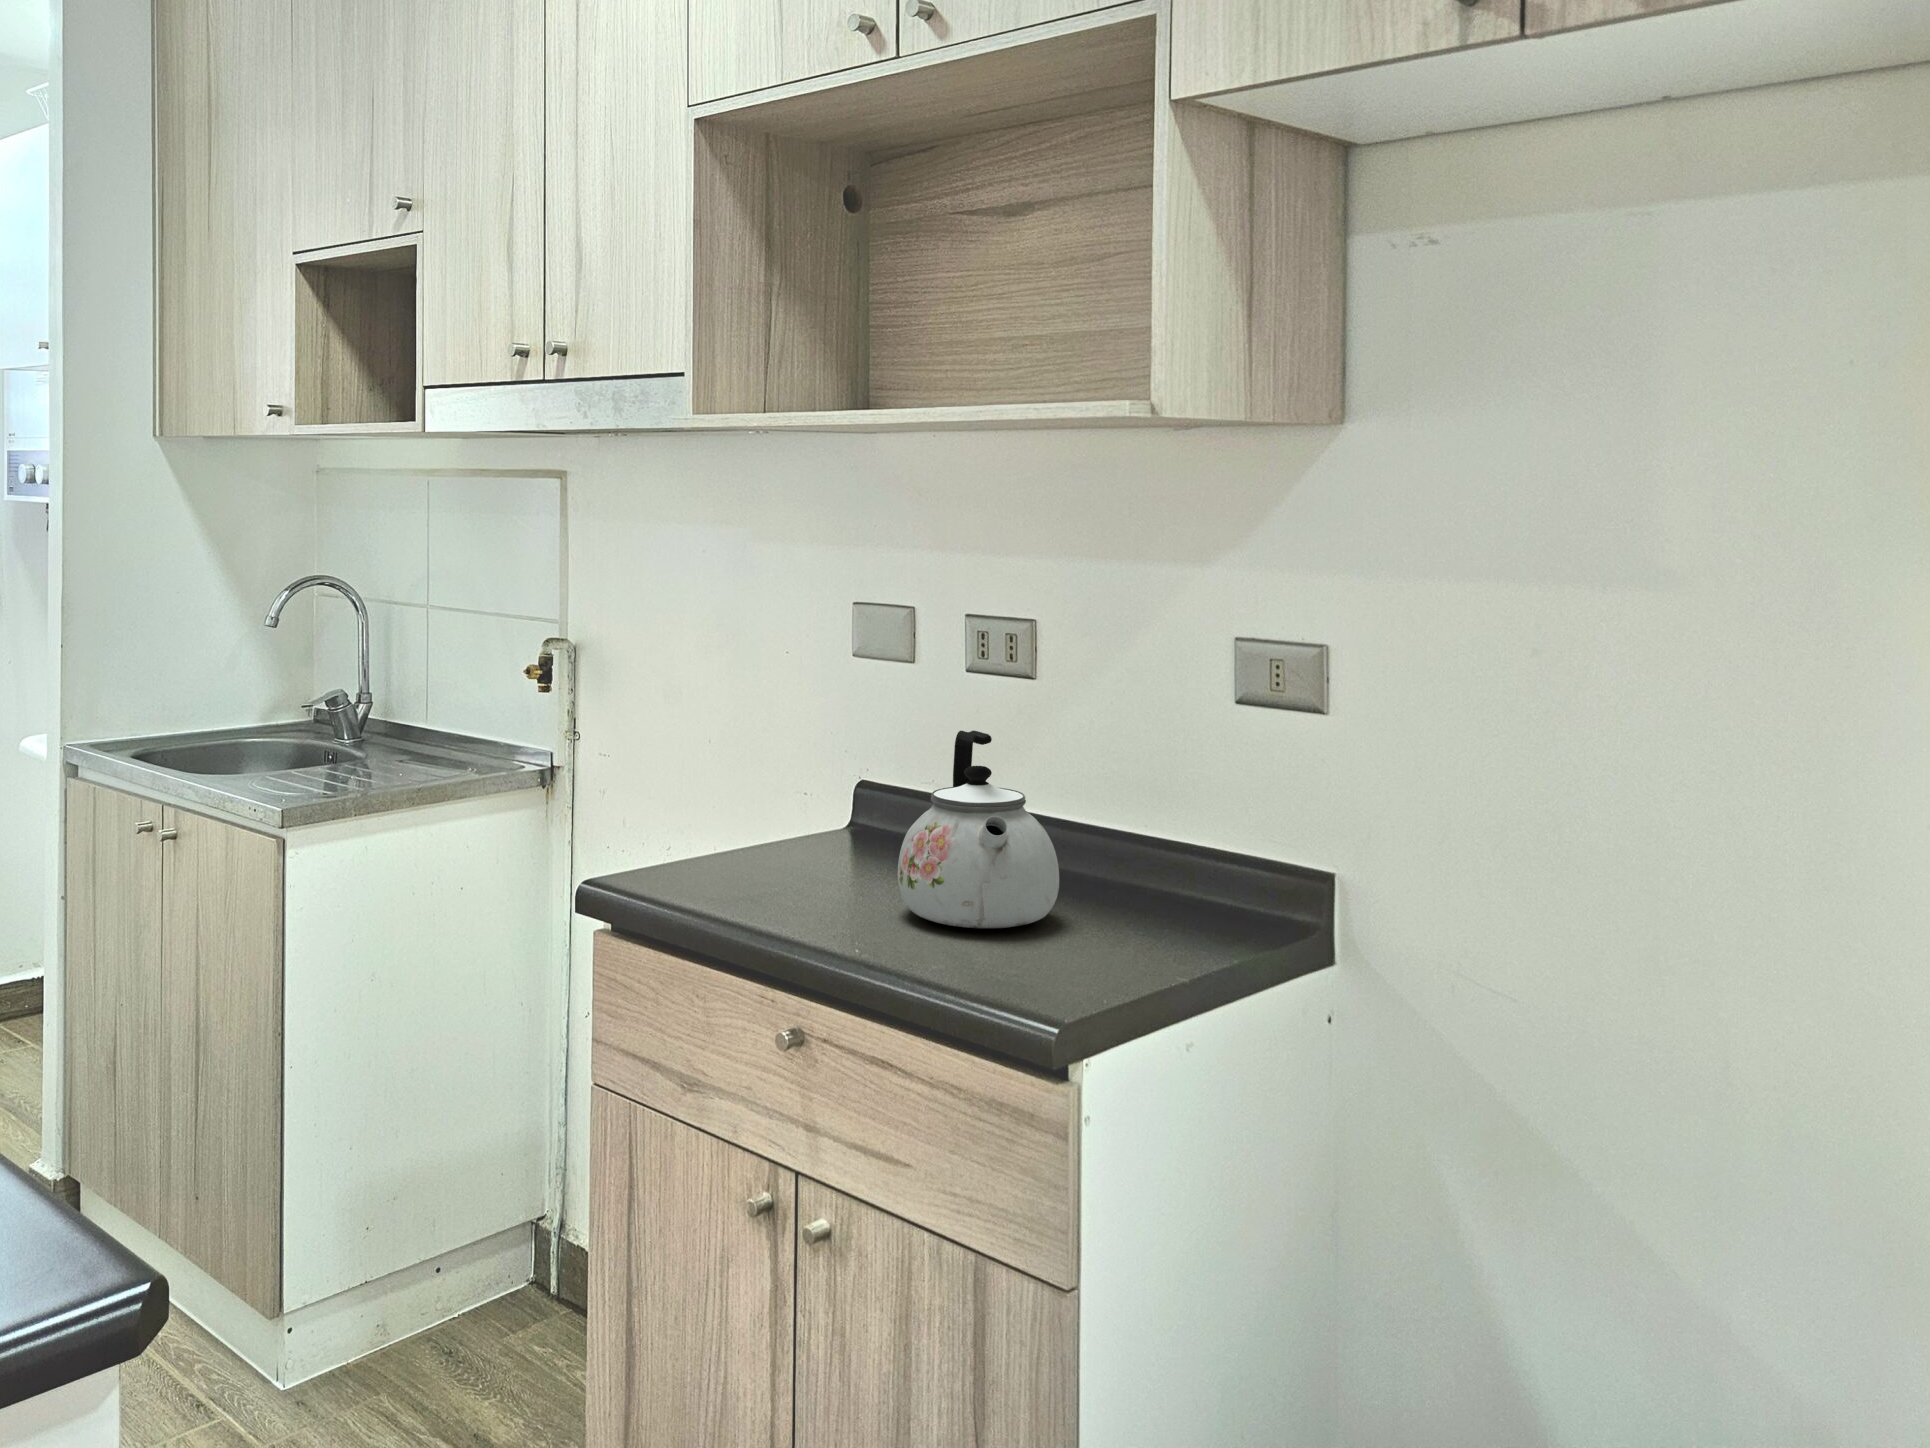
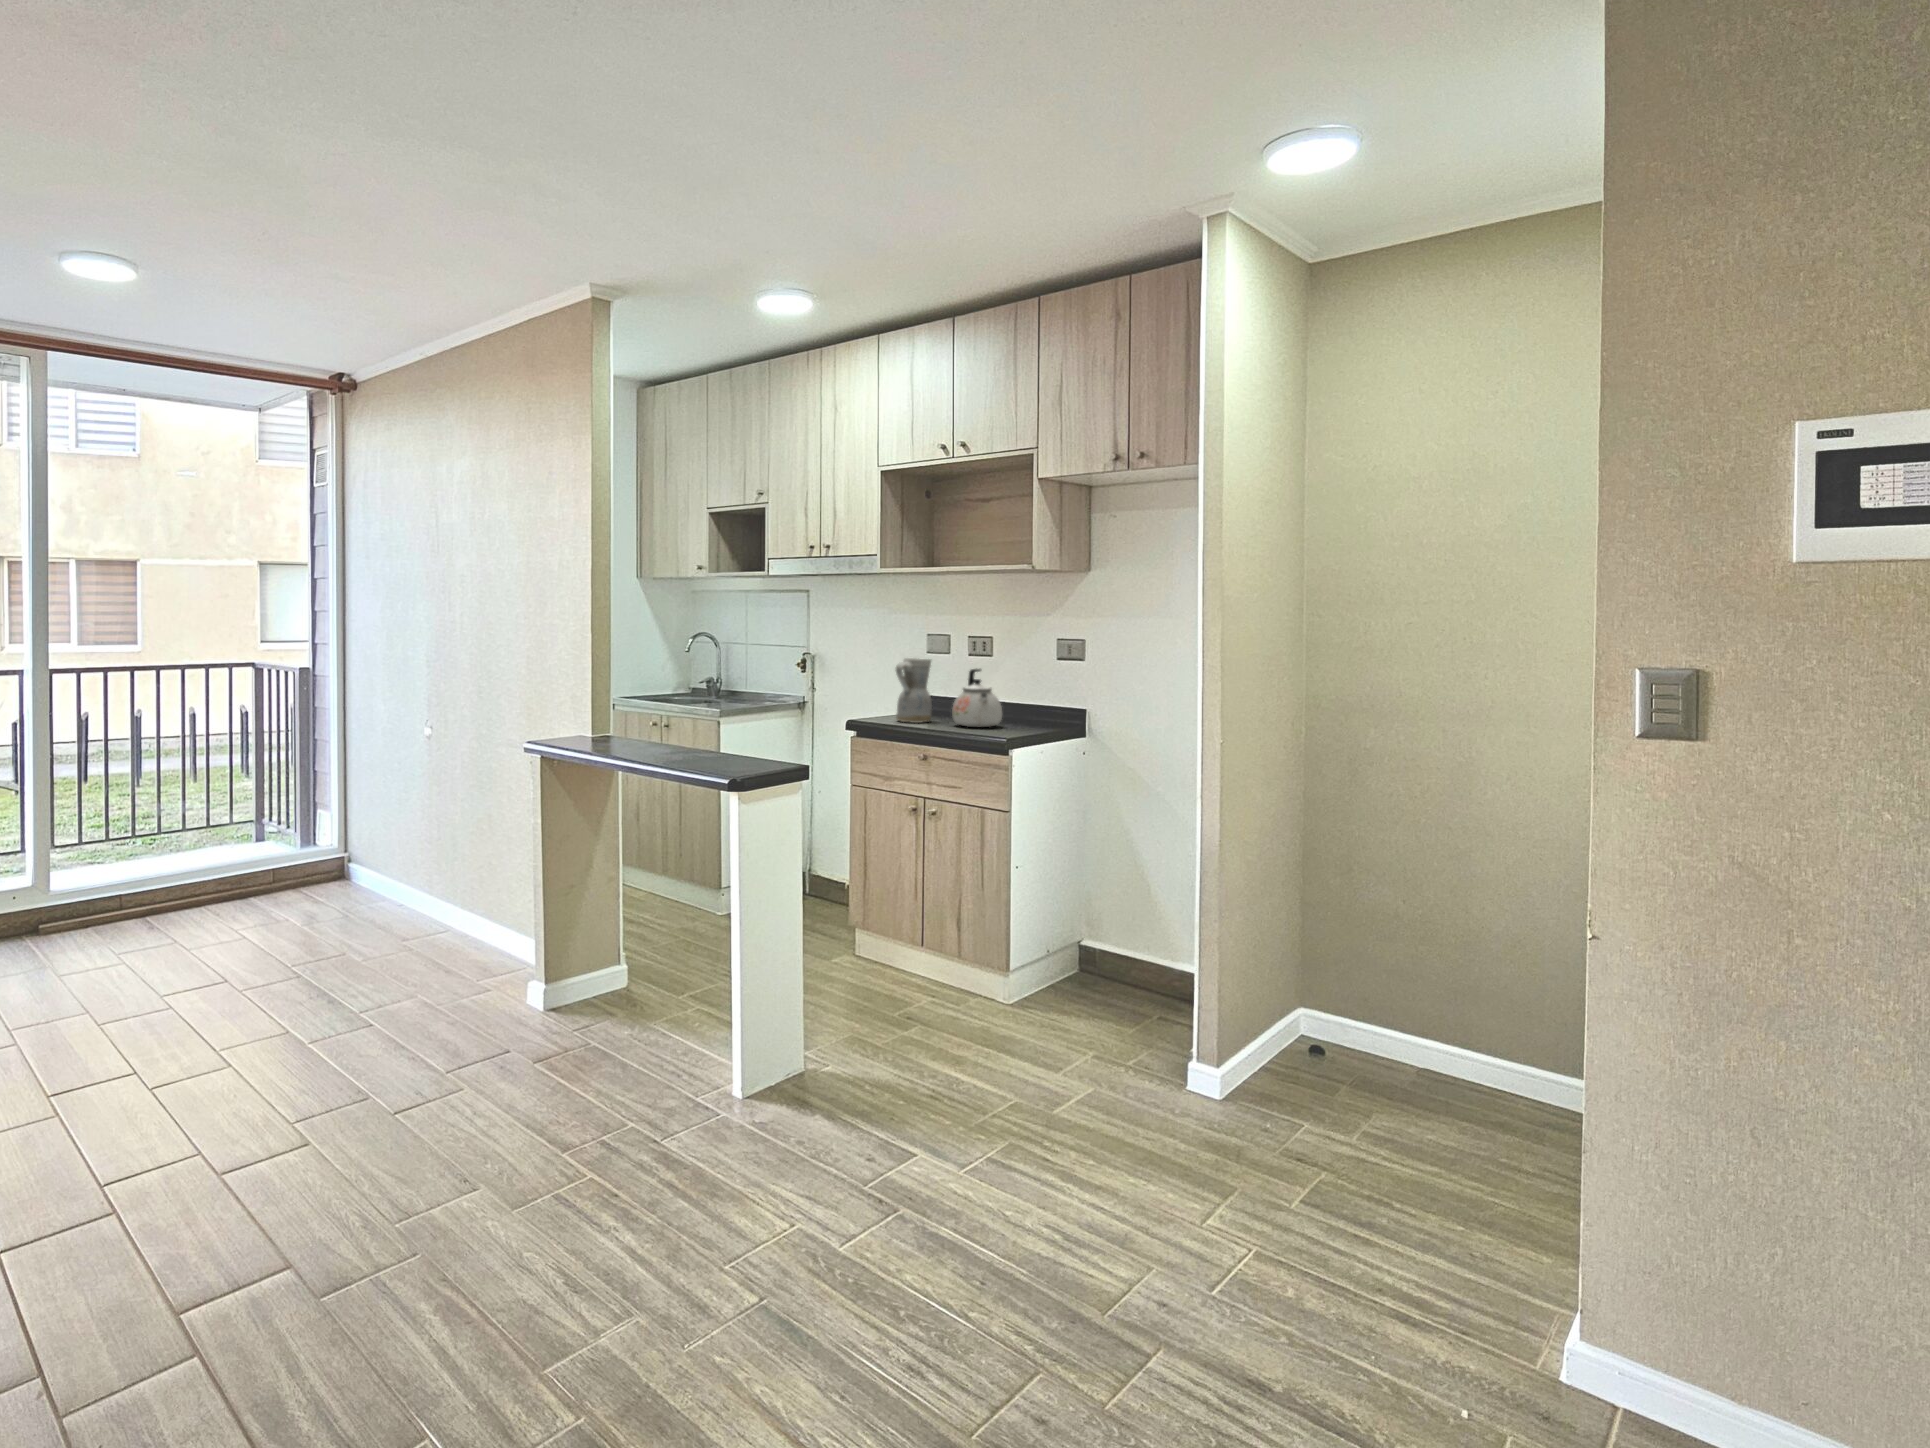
ceramic pitcher: none [726,686,844,895] -> present [896,658,932,723]

